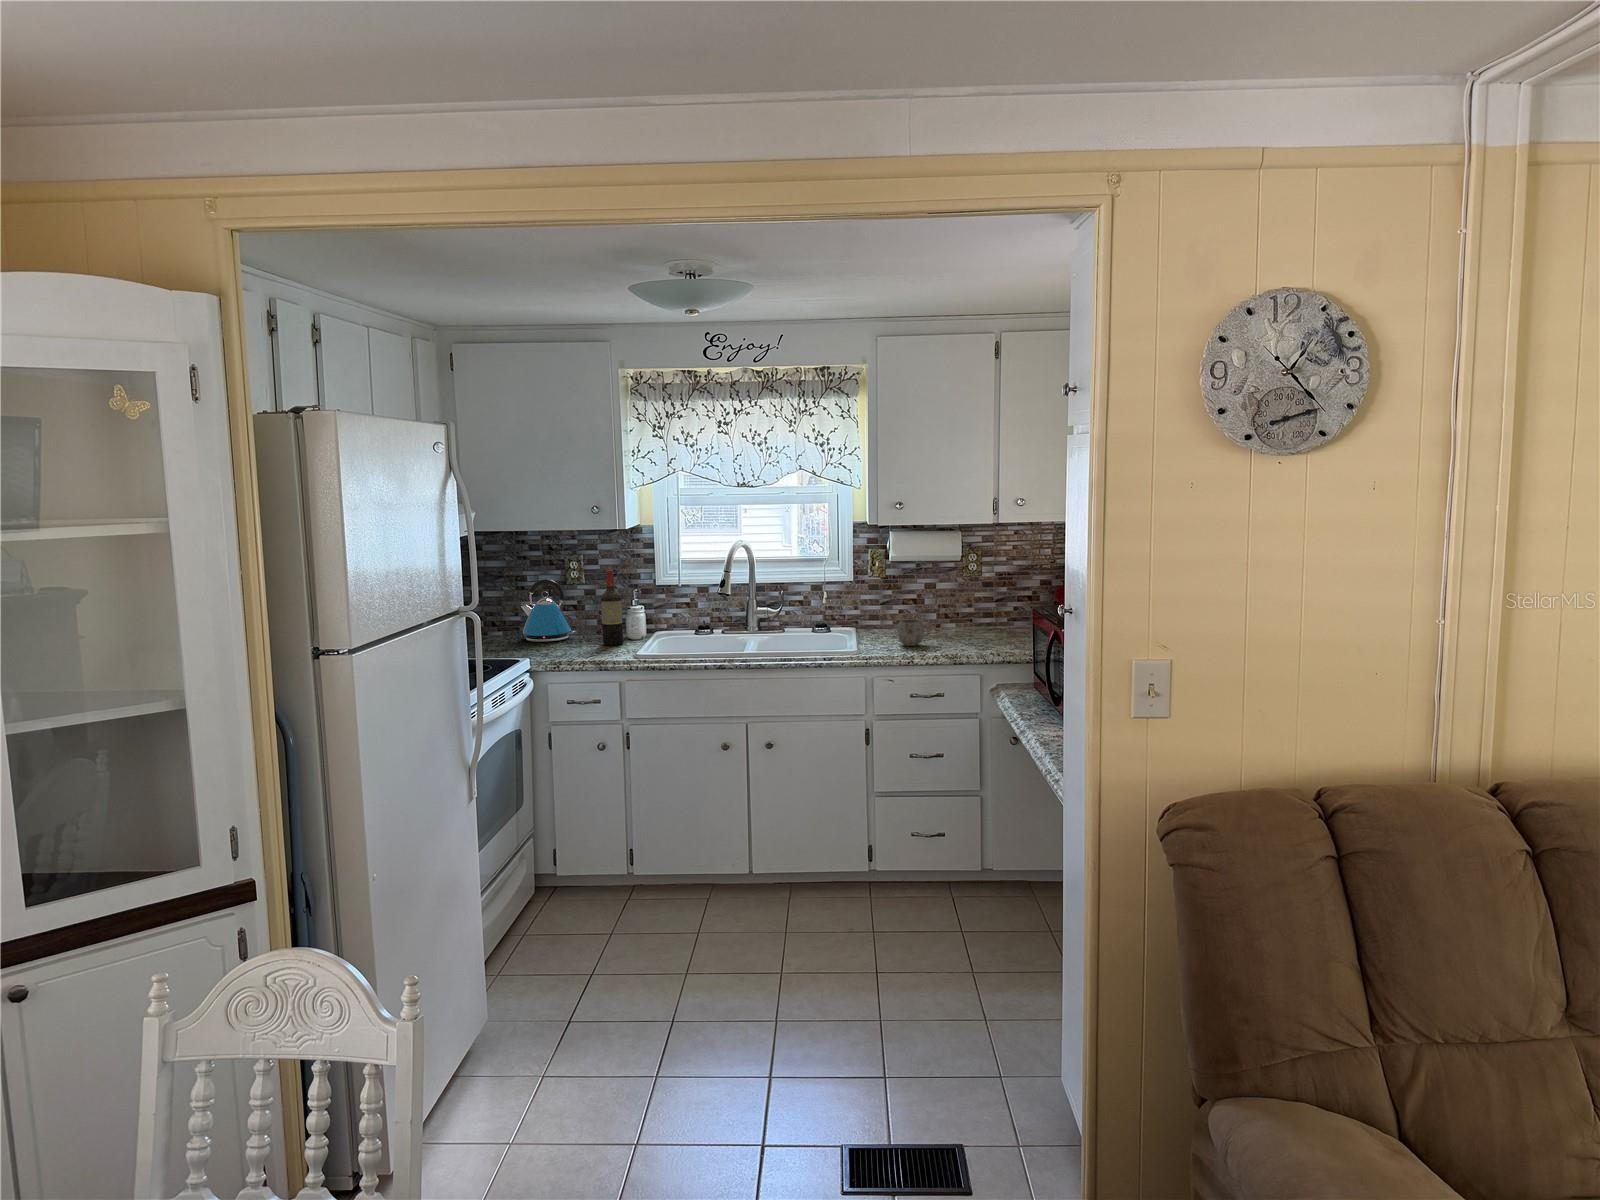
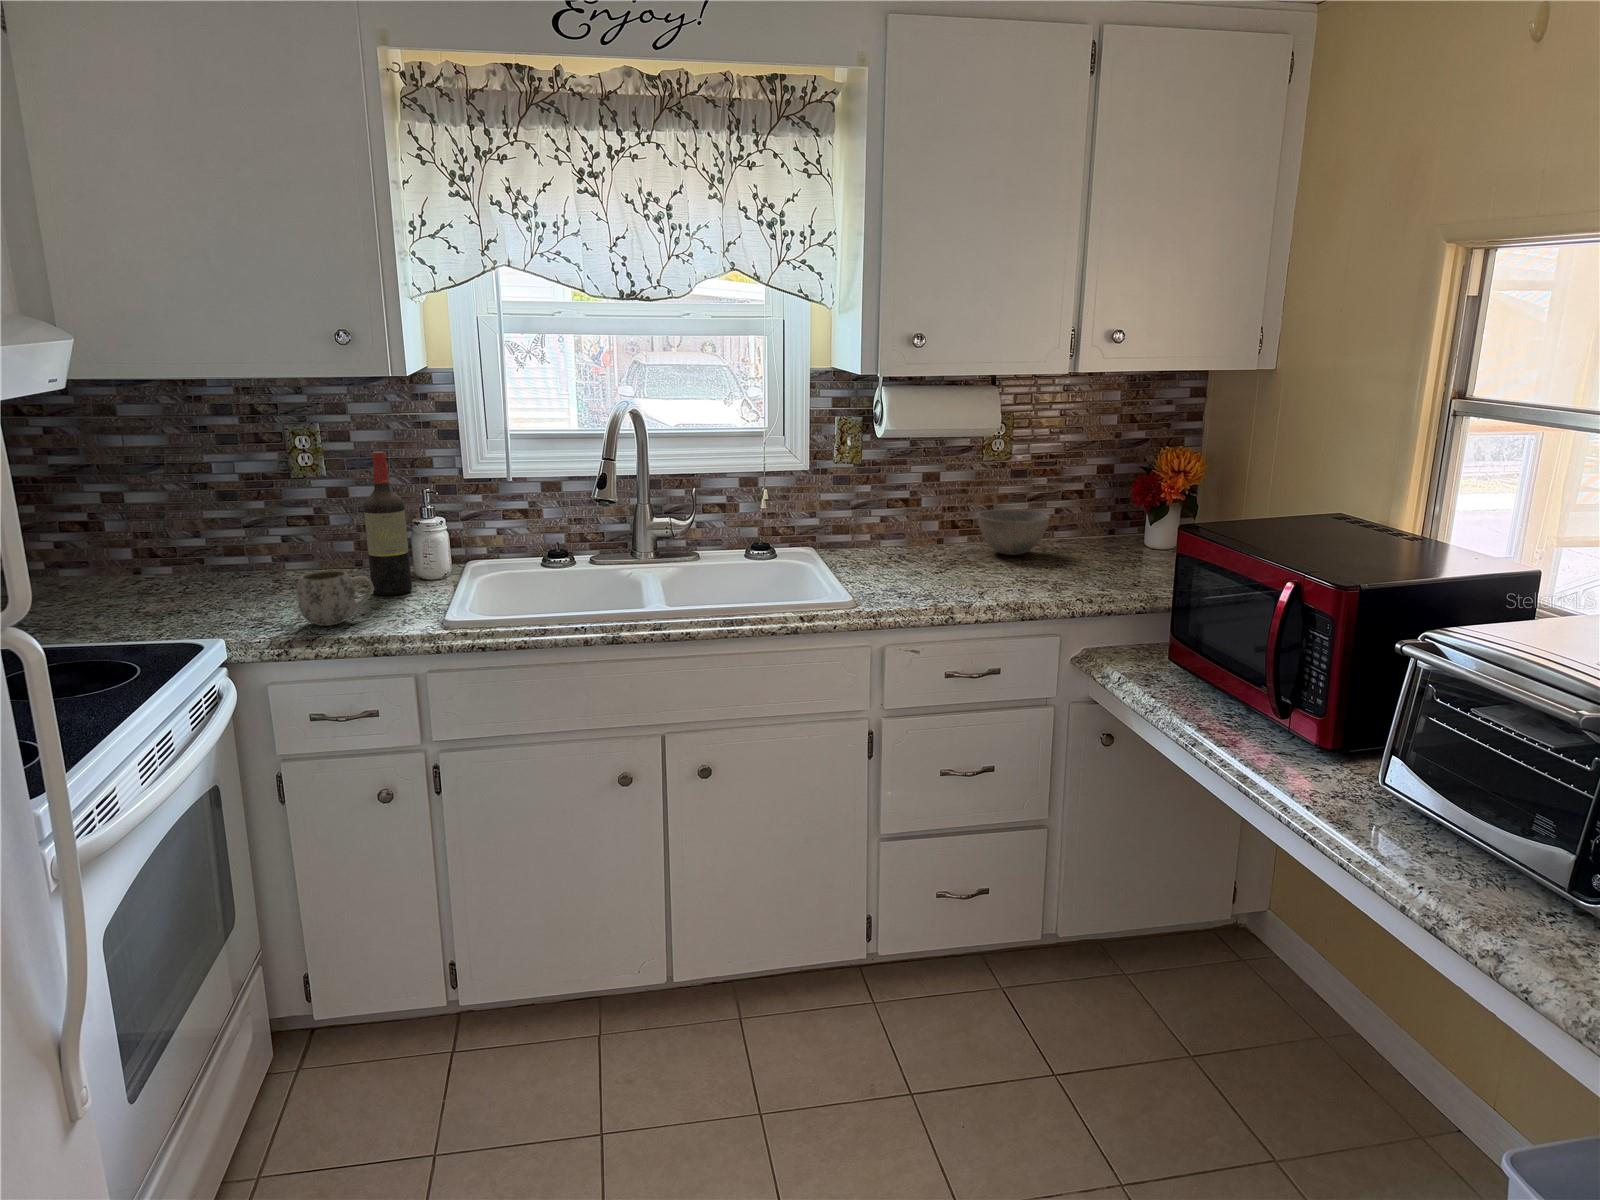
kettle: present [521,579,575,642] -> none [199,469,315,590]
bowl: none [952,606,997,634] -> present [977,509,1050,555]
mug: present [897,619,931,646] -> present [297,570,374,626]

